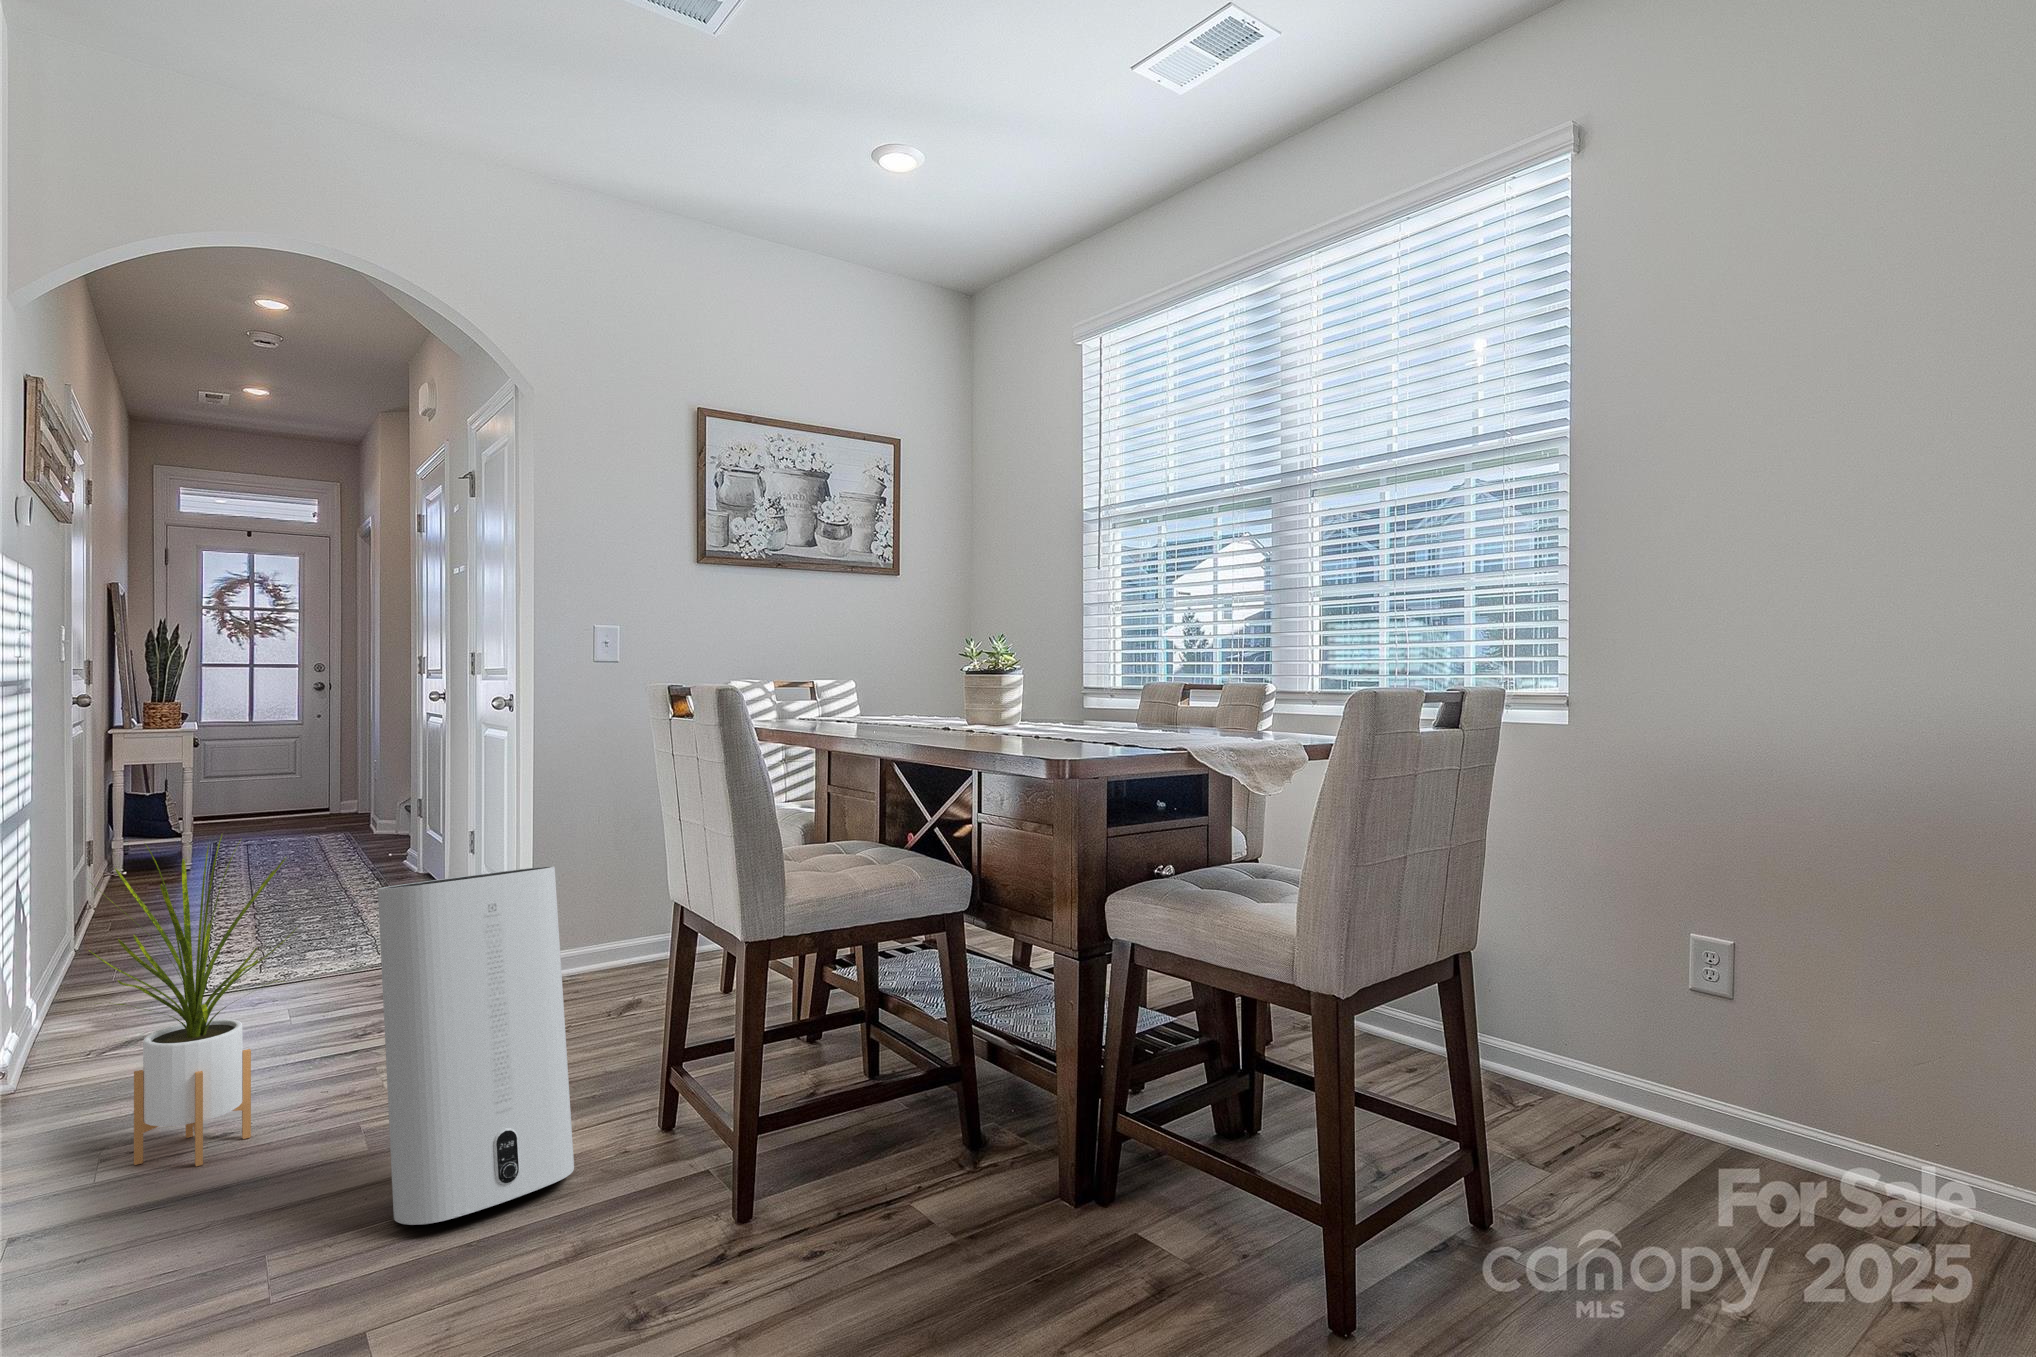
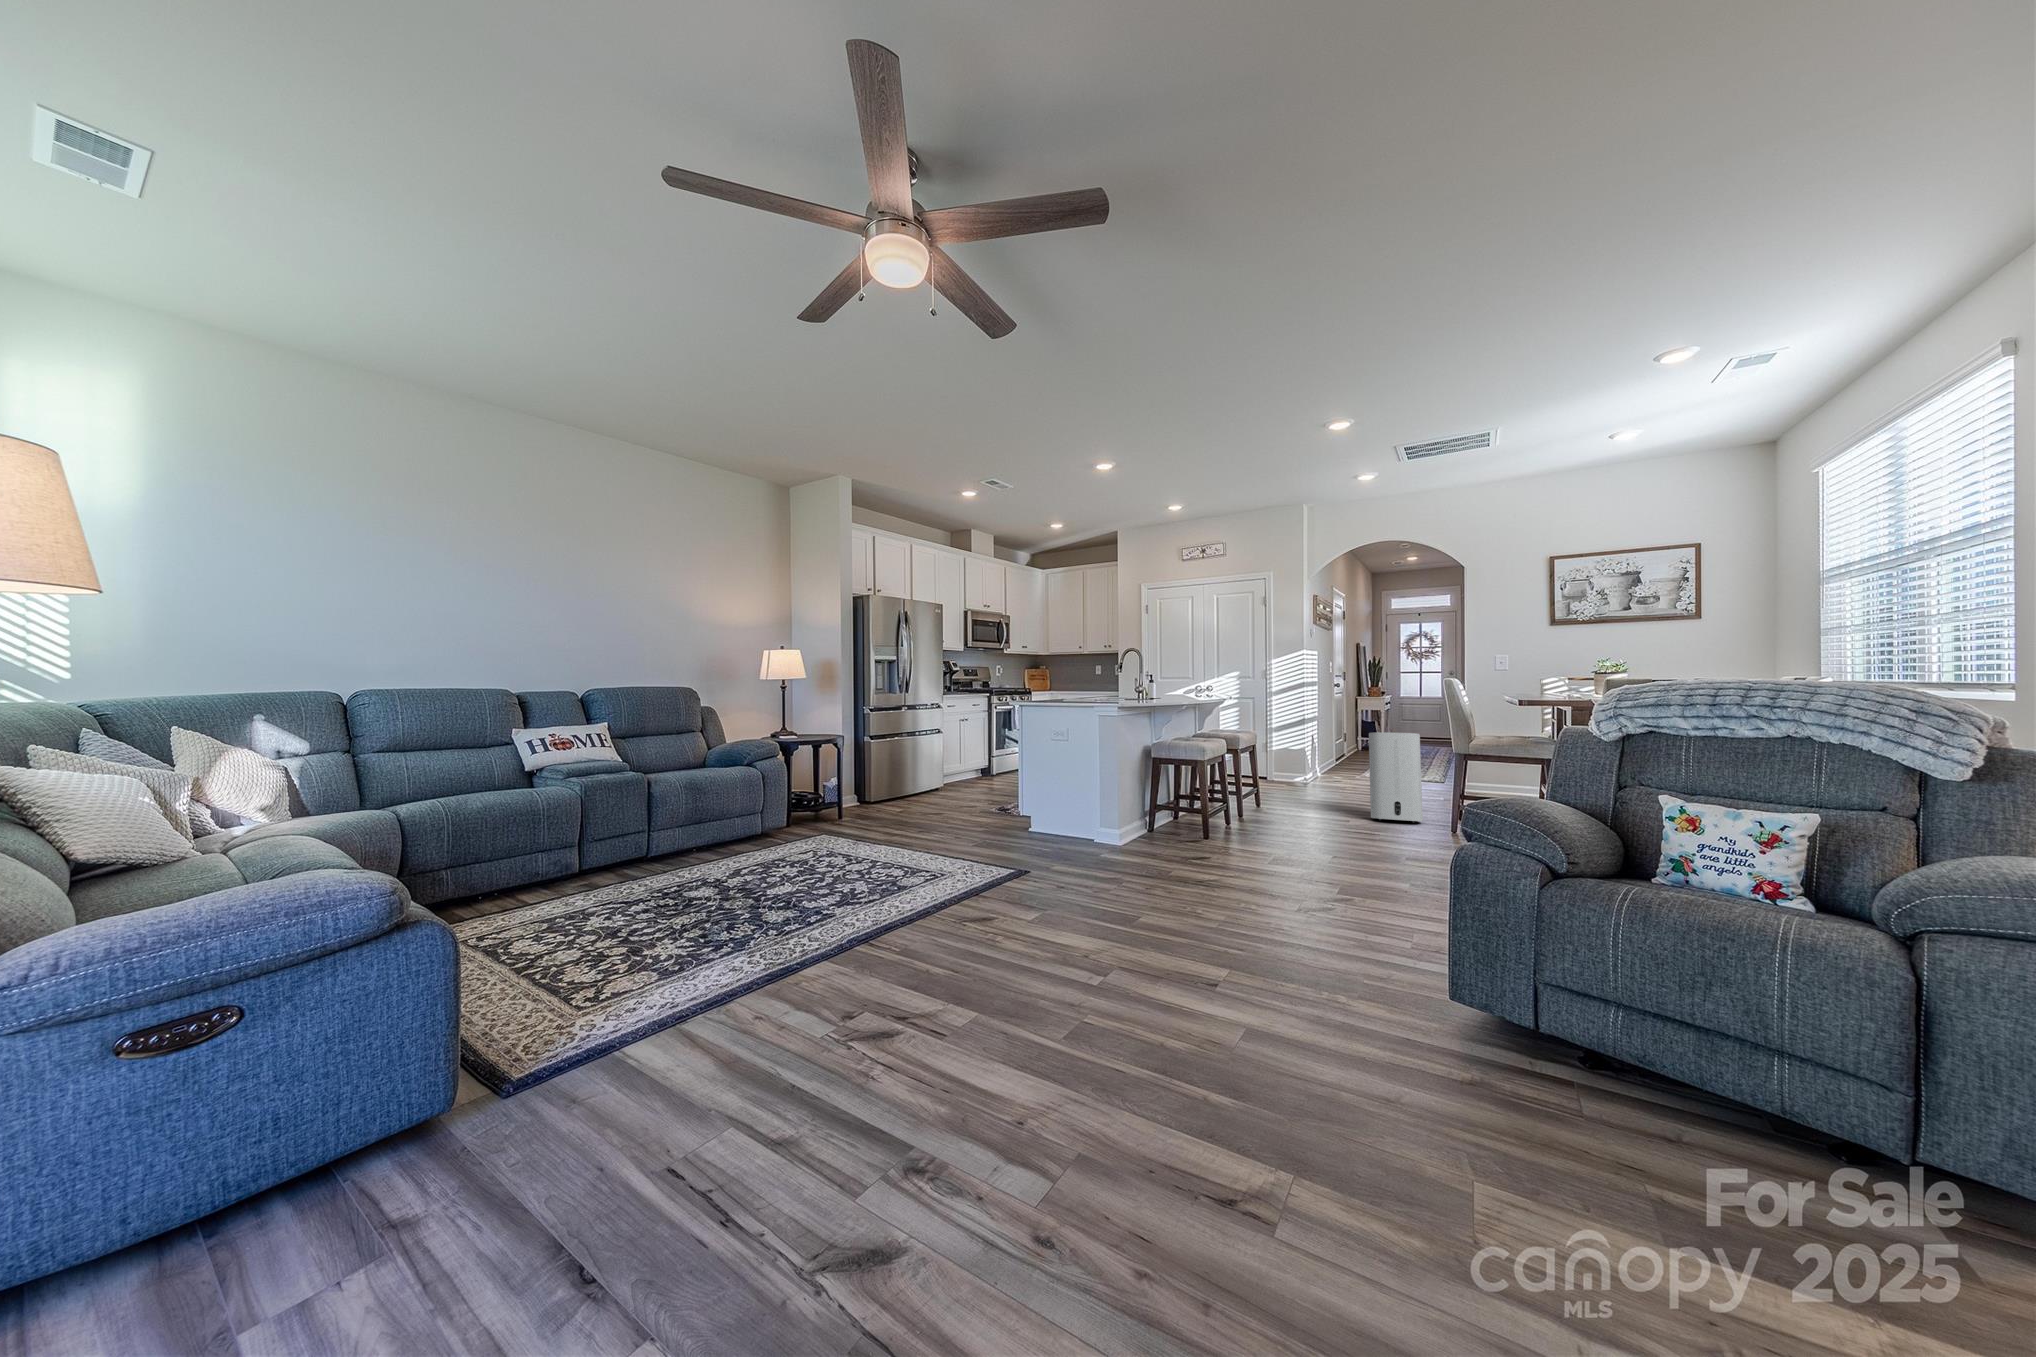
house plant: present [89,835,297,1166] -> none [1315,720,1364,804]

